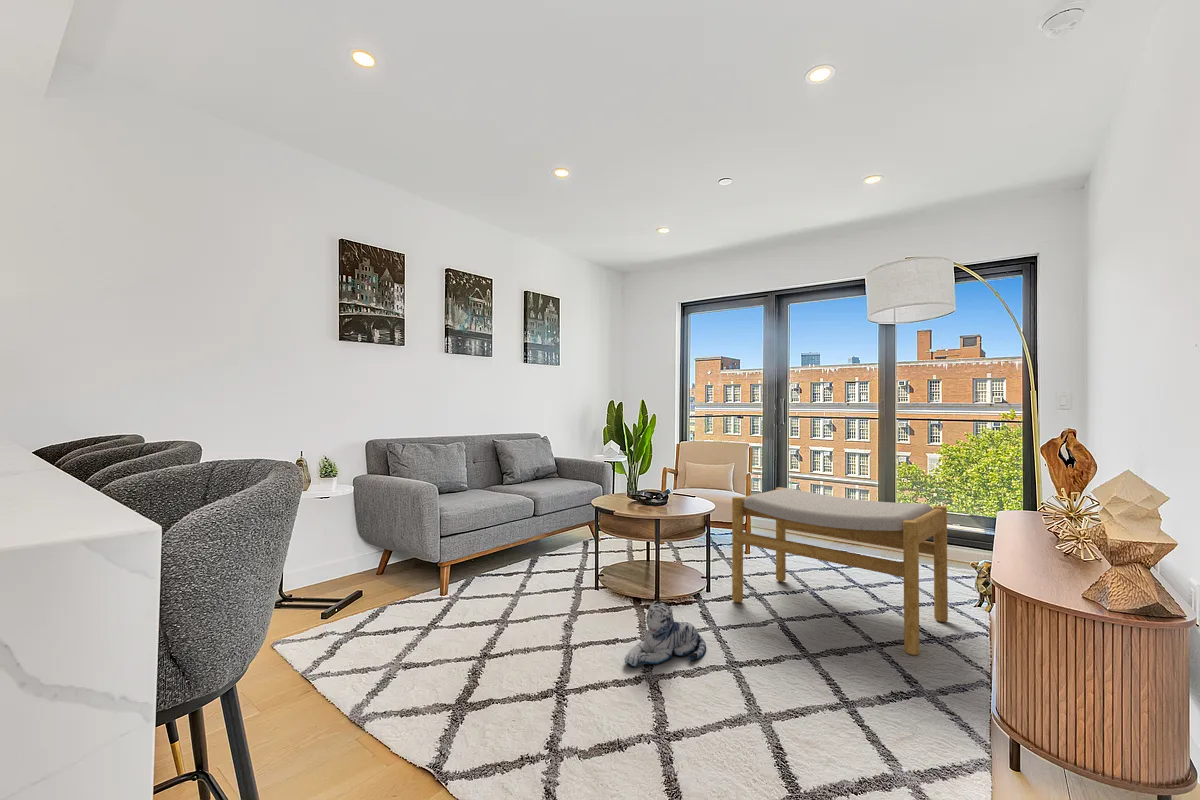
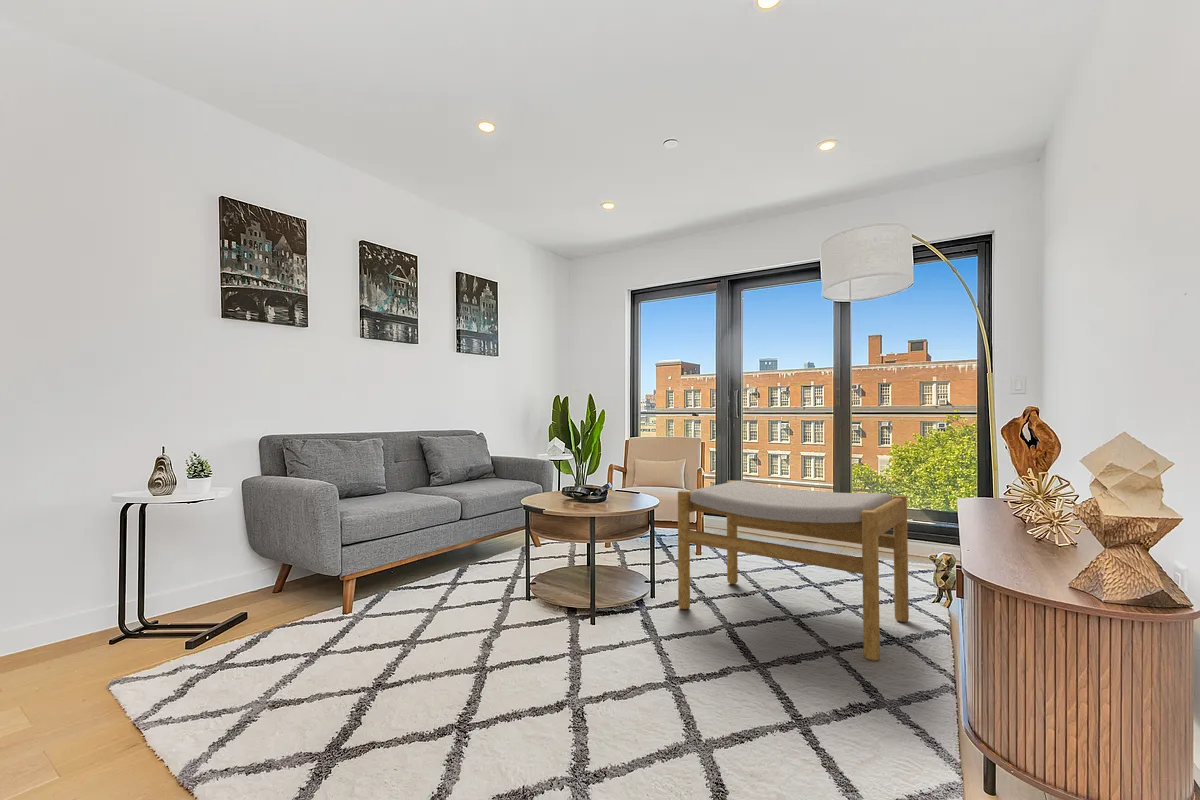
plush toy: present [625,601,706,667] -> none [547,611,645,690]

